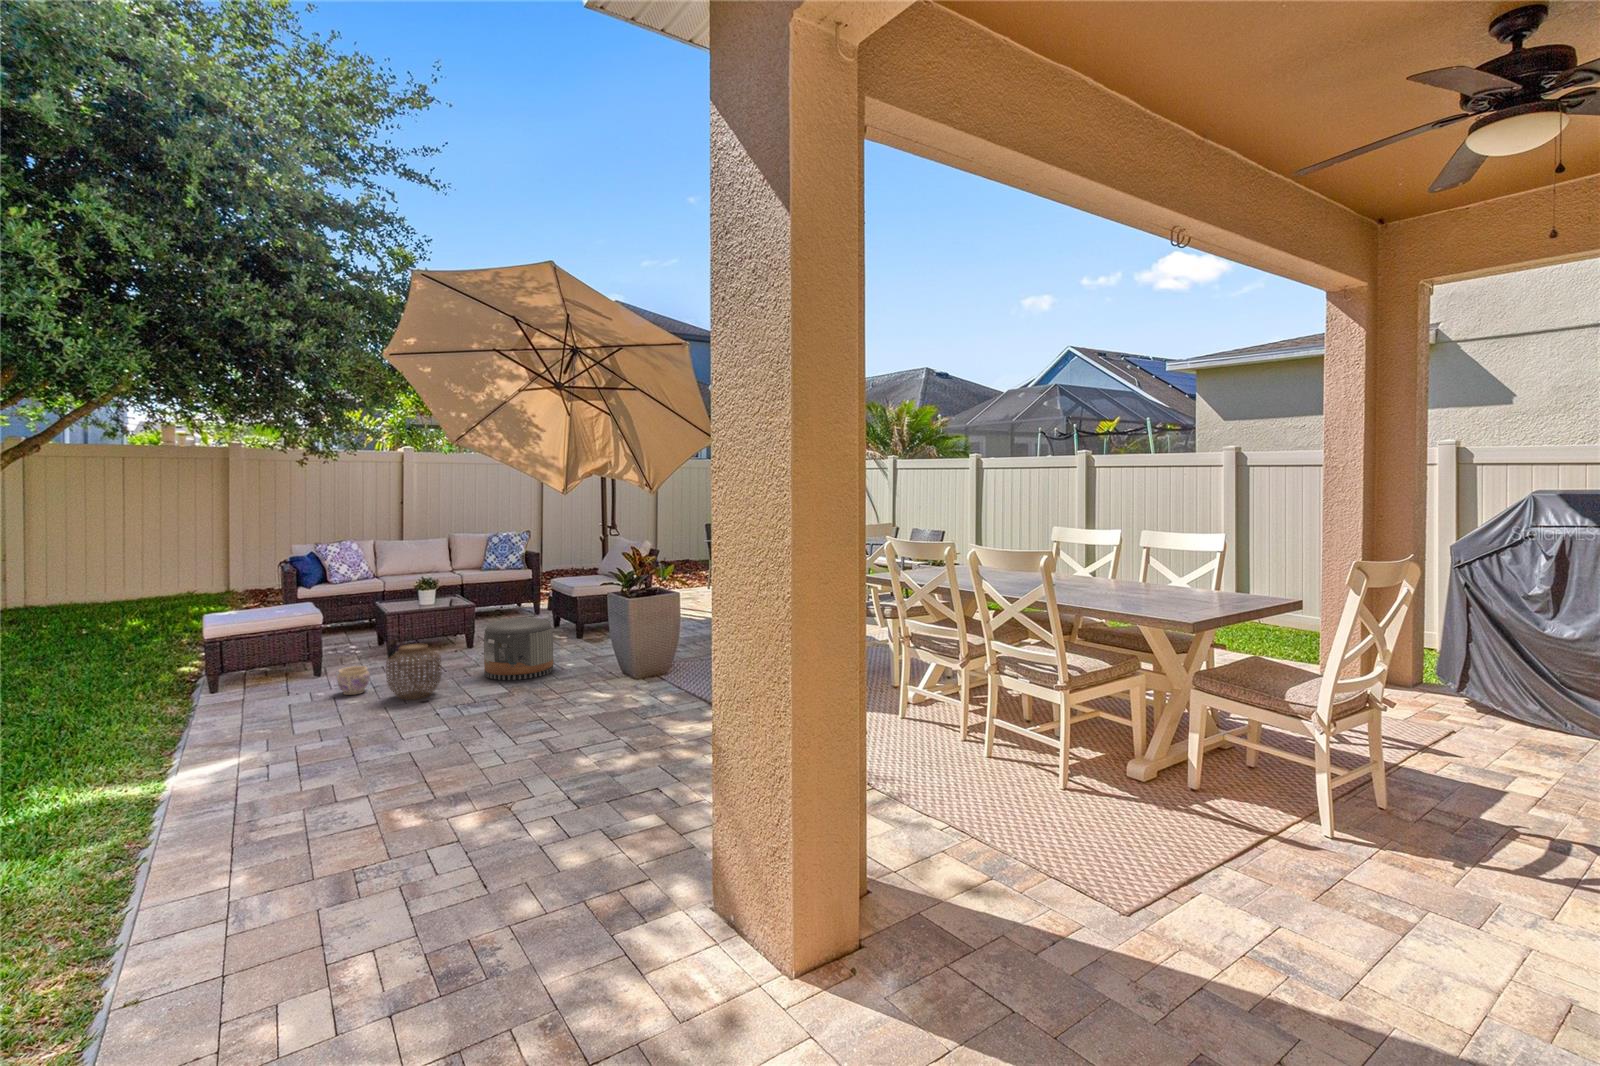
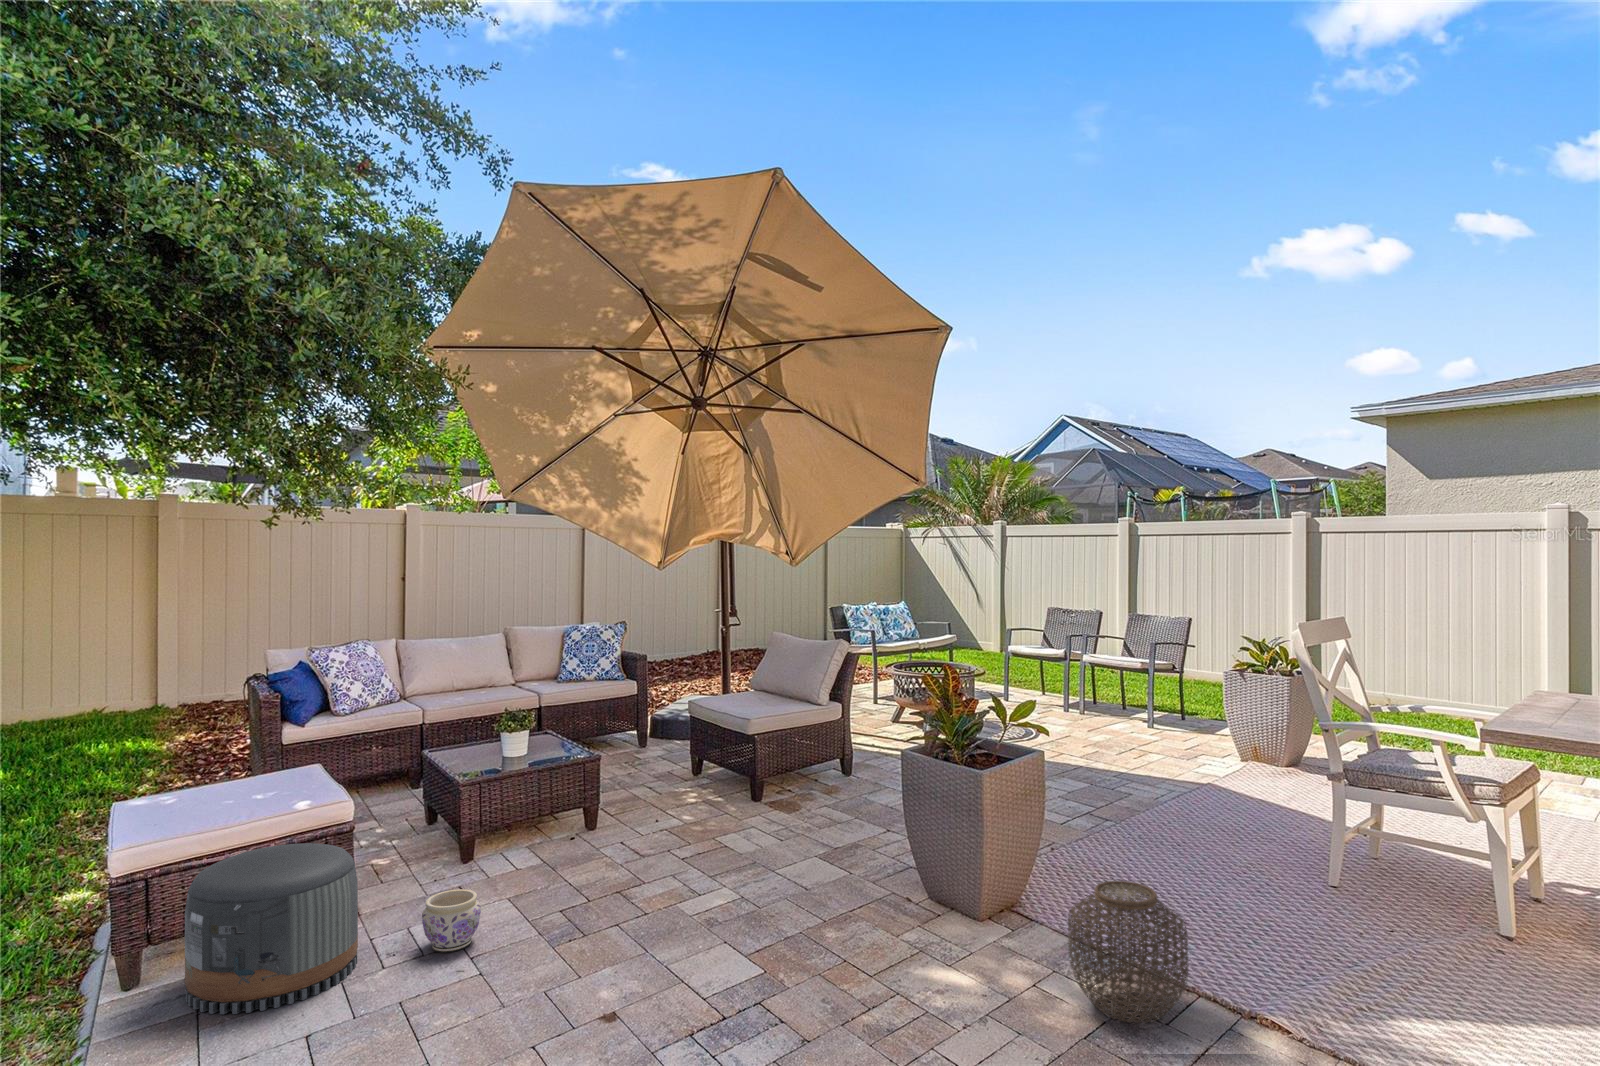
pouf: present [484,618,553,680] -> present [185,843,358,1014]
woven basket: present [386,644,442,700] -> present [1068,881,1189,1023]

